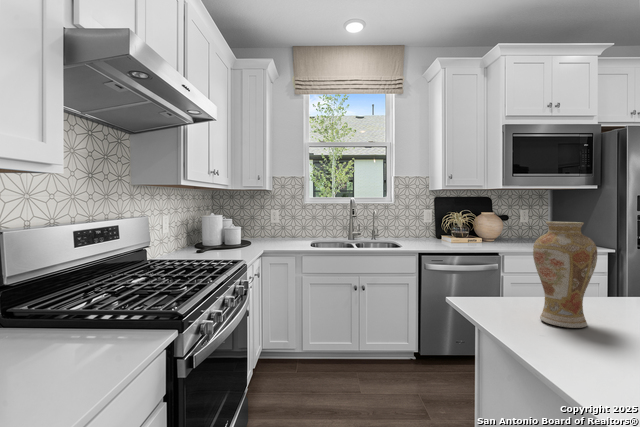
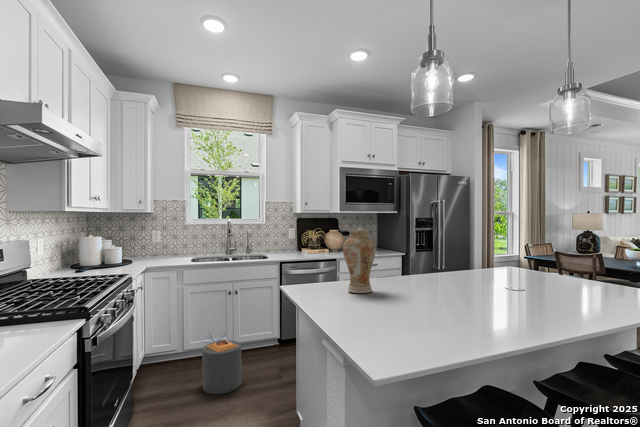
trash can: none [318,331,367,410] -> present [202,334,242,394]

